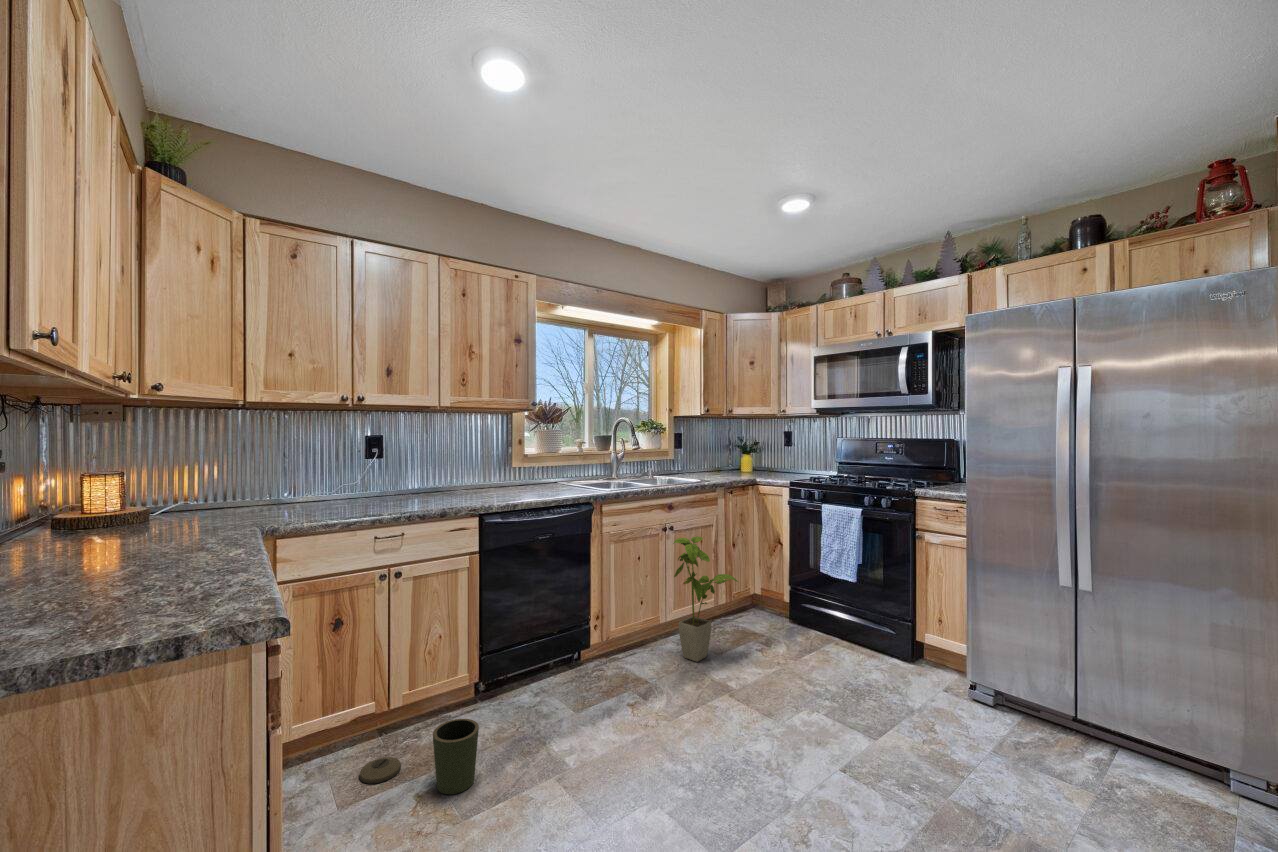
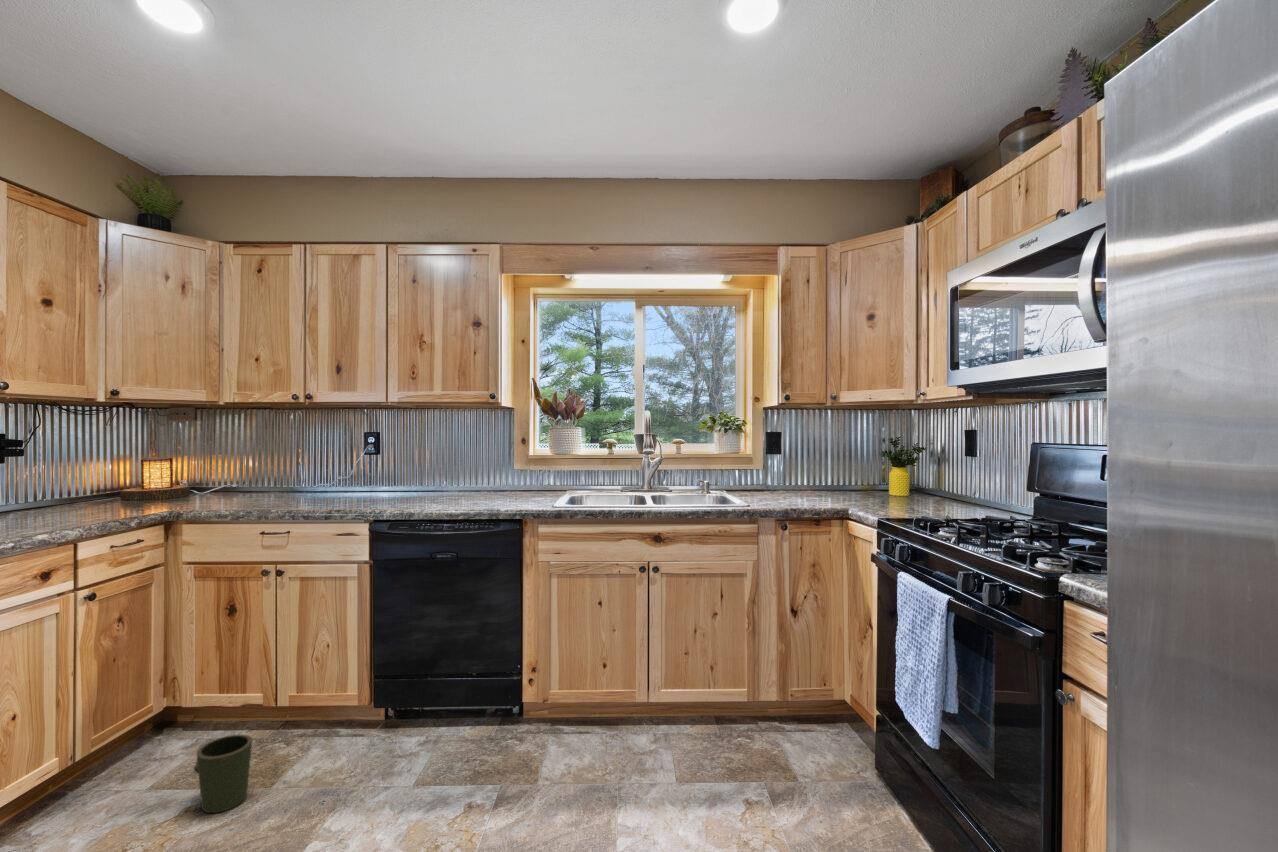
house plant: present [673,536,738,662] -> none [592,585,686,773]

